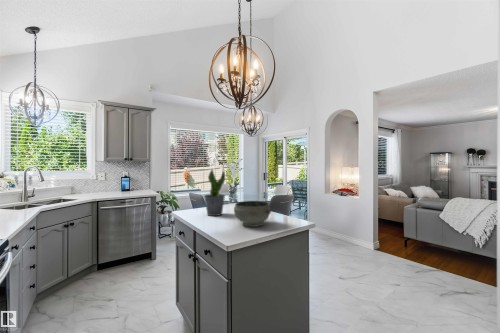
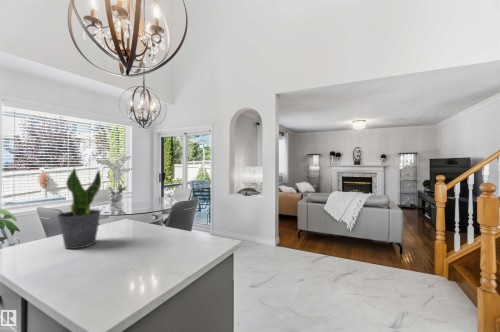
bowl: present [234,201,271,227] -> none [117,217,184,264]

